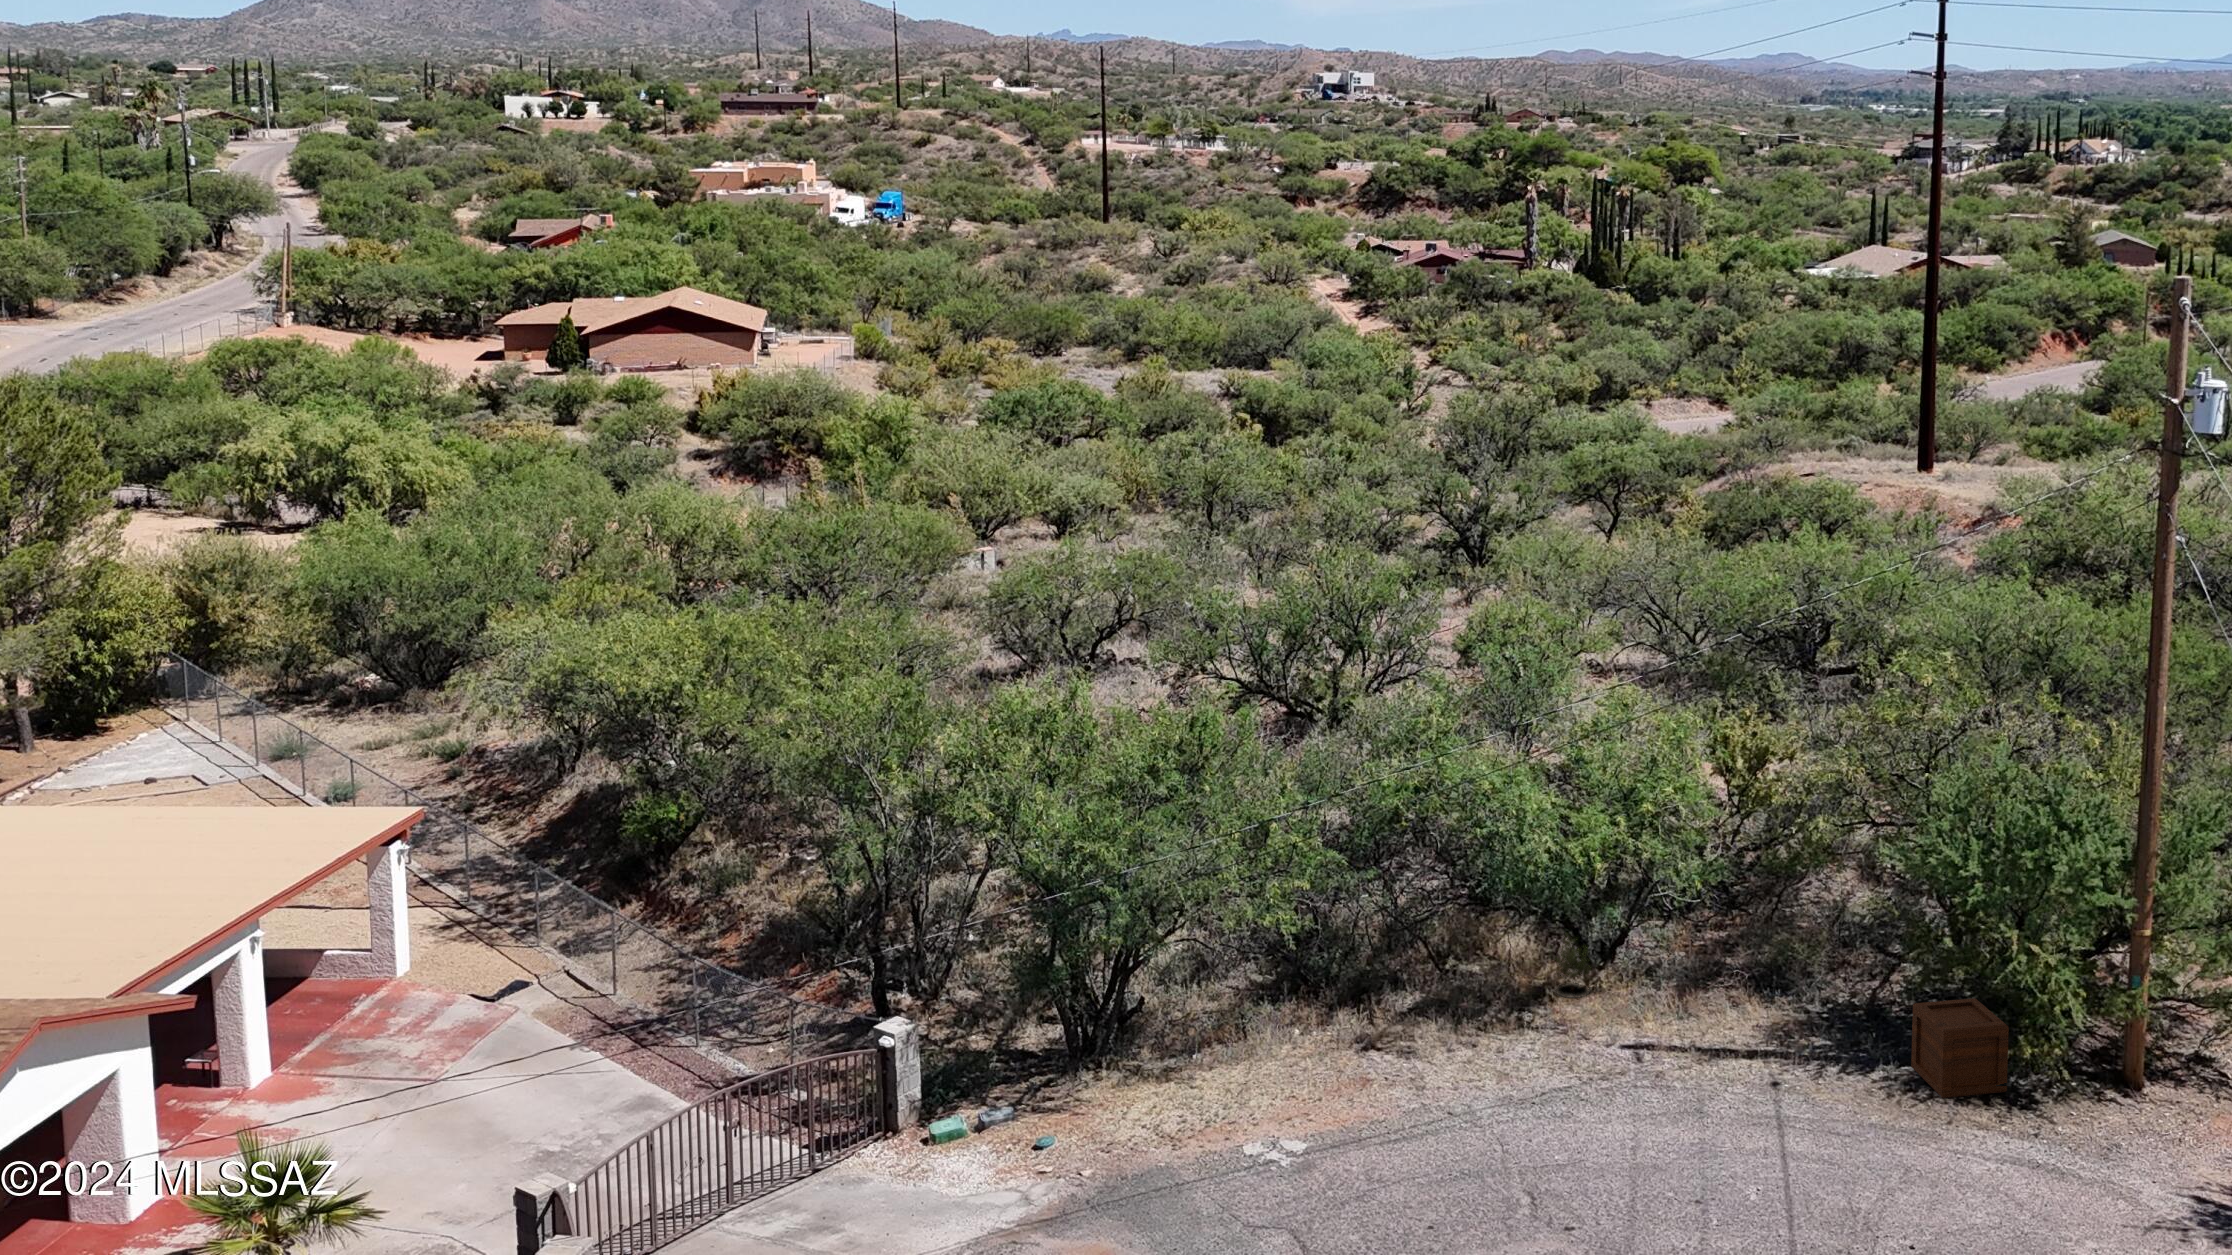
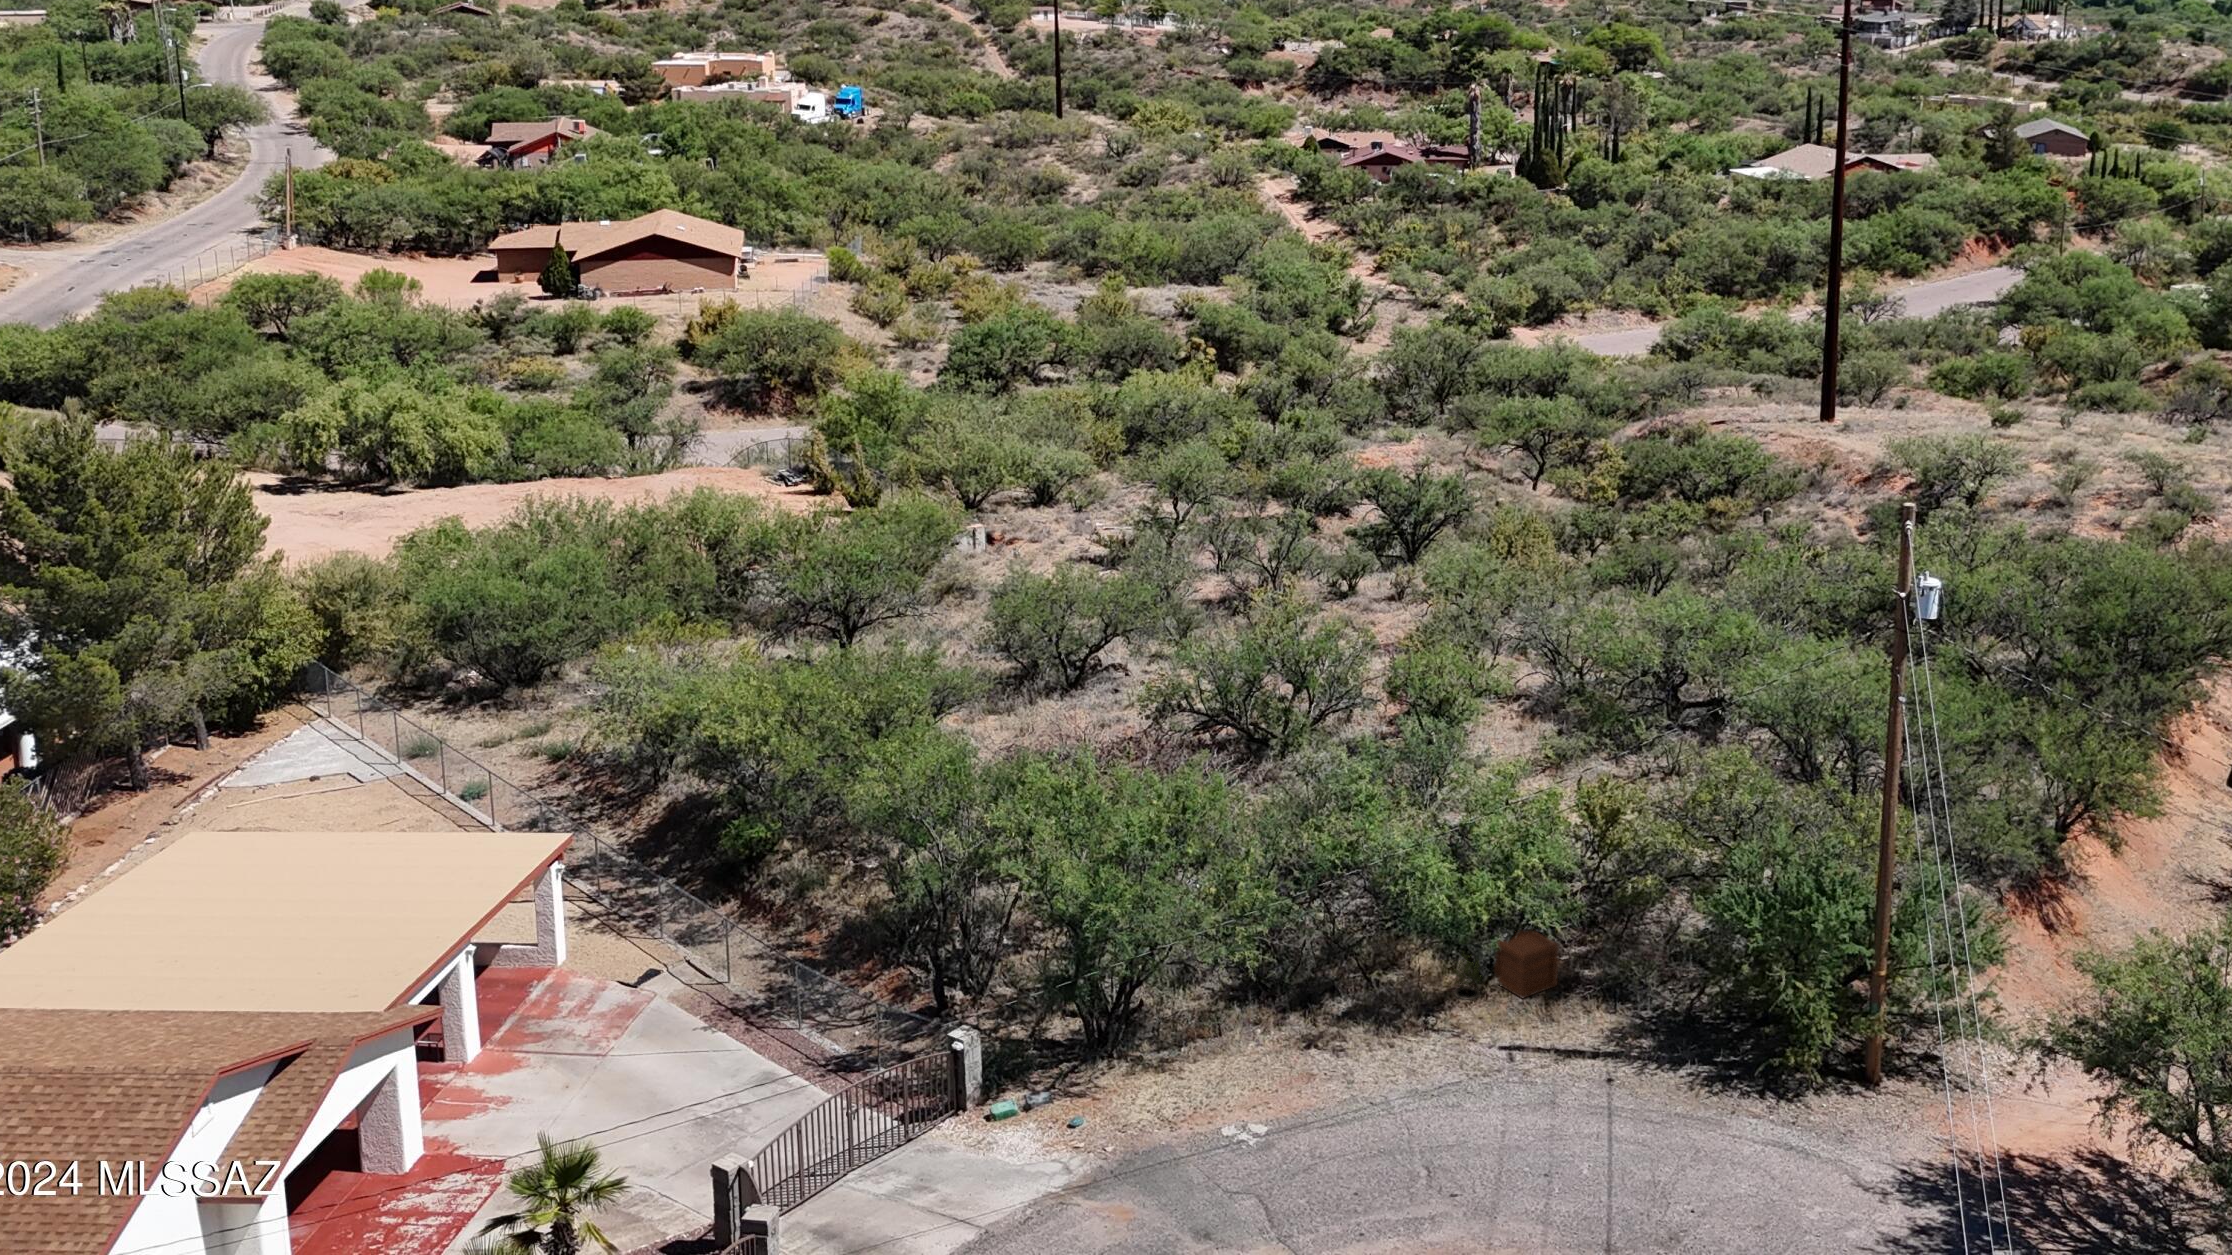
wooden crate: present [1911,998,2009,1098] -> present [1495,931,1559,998]

